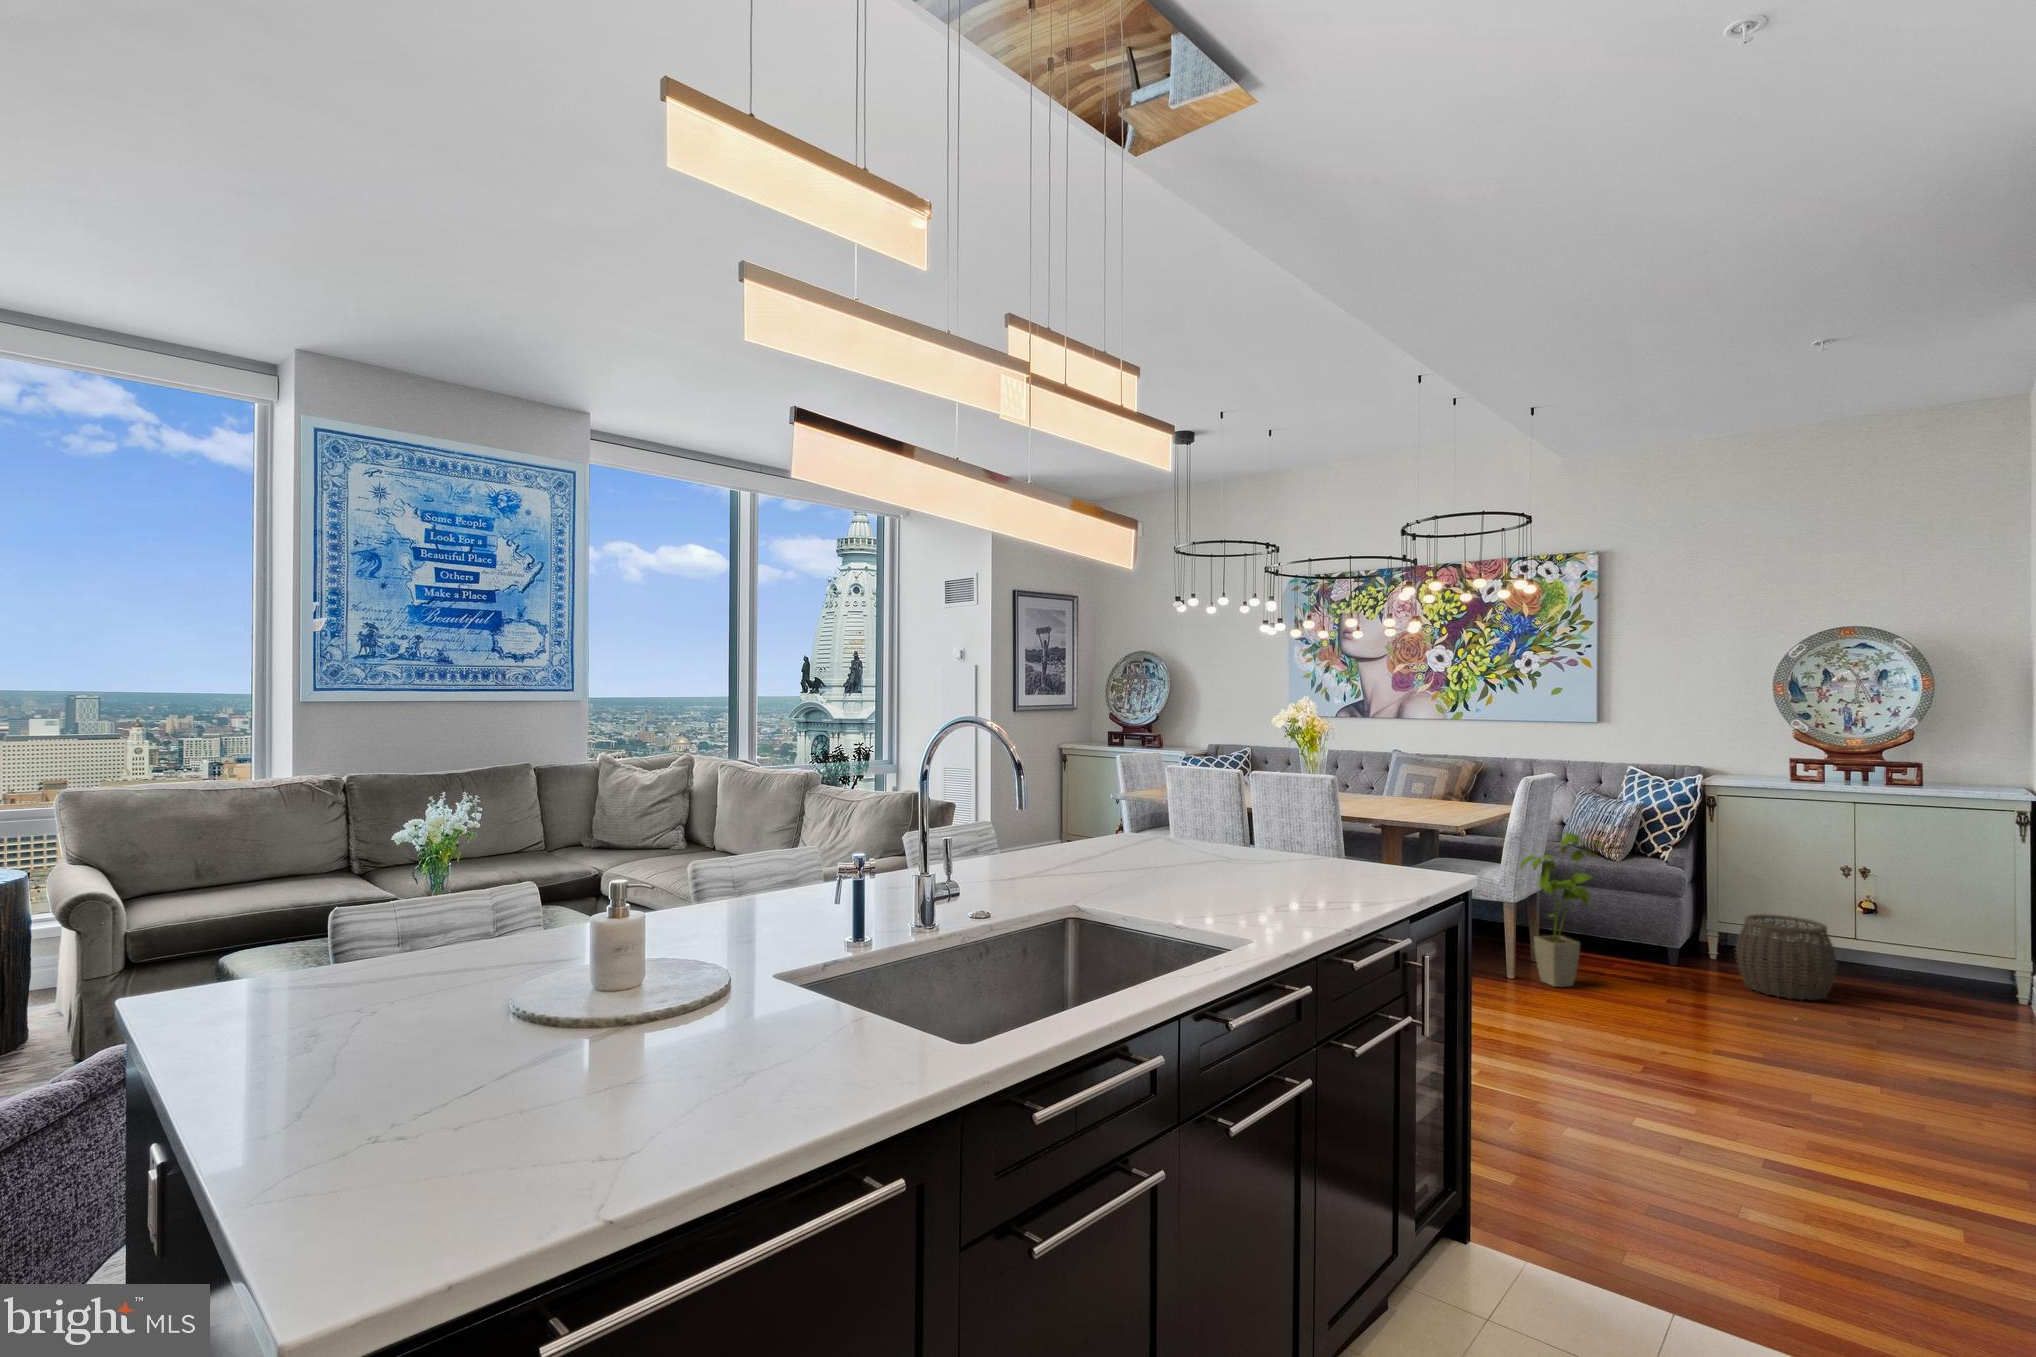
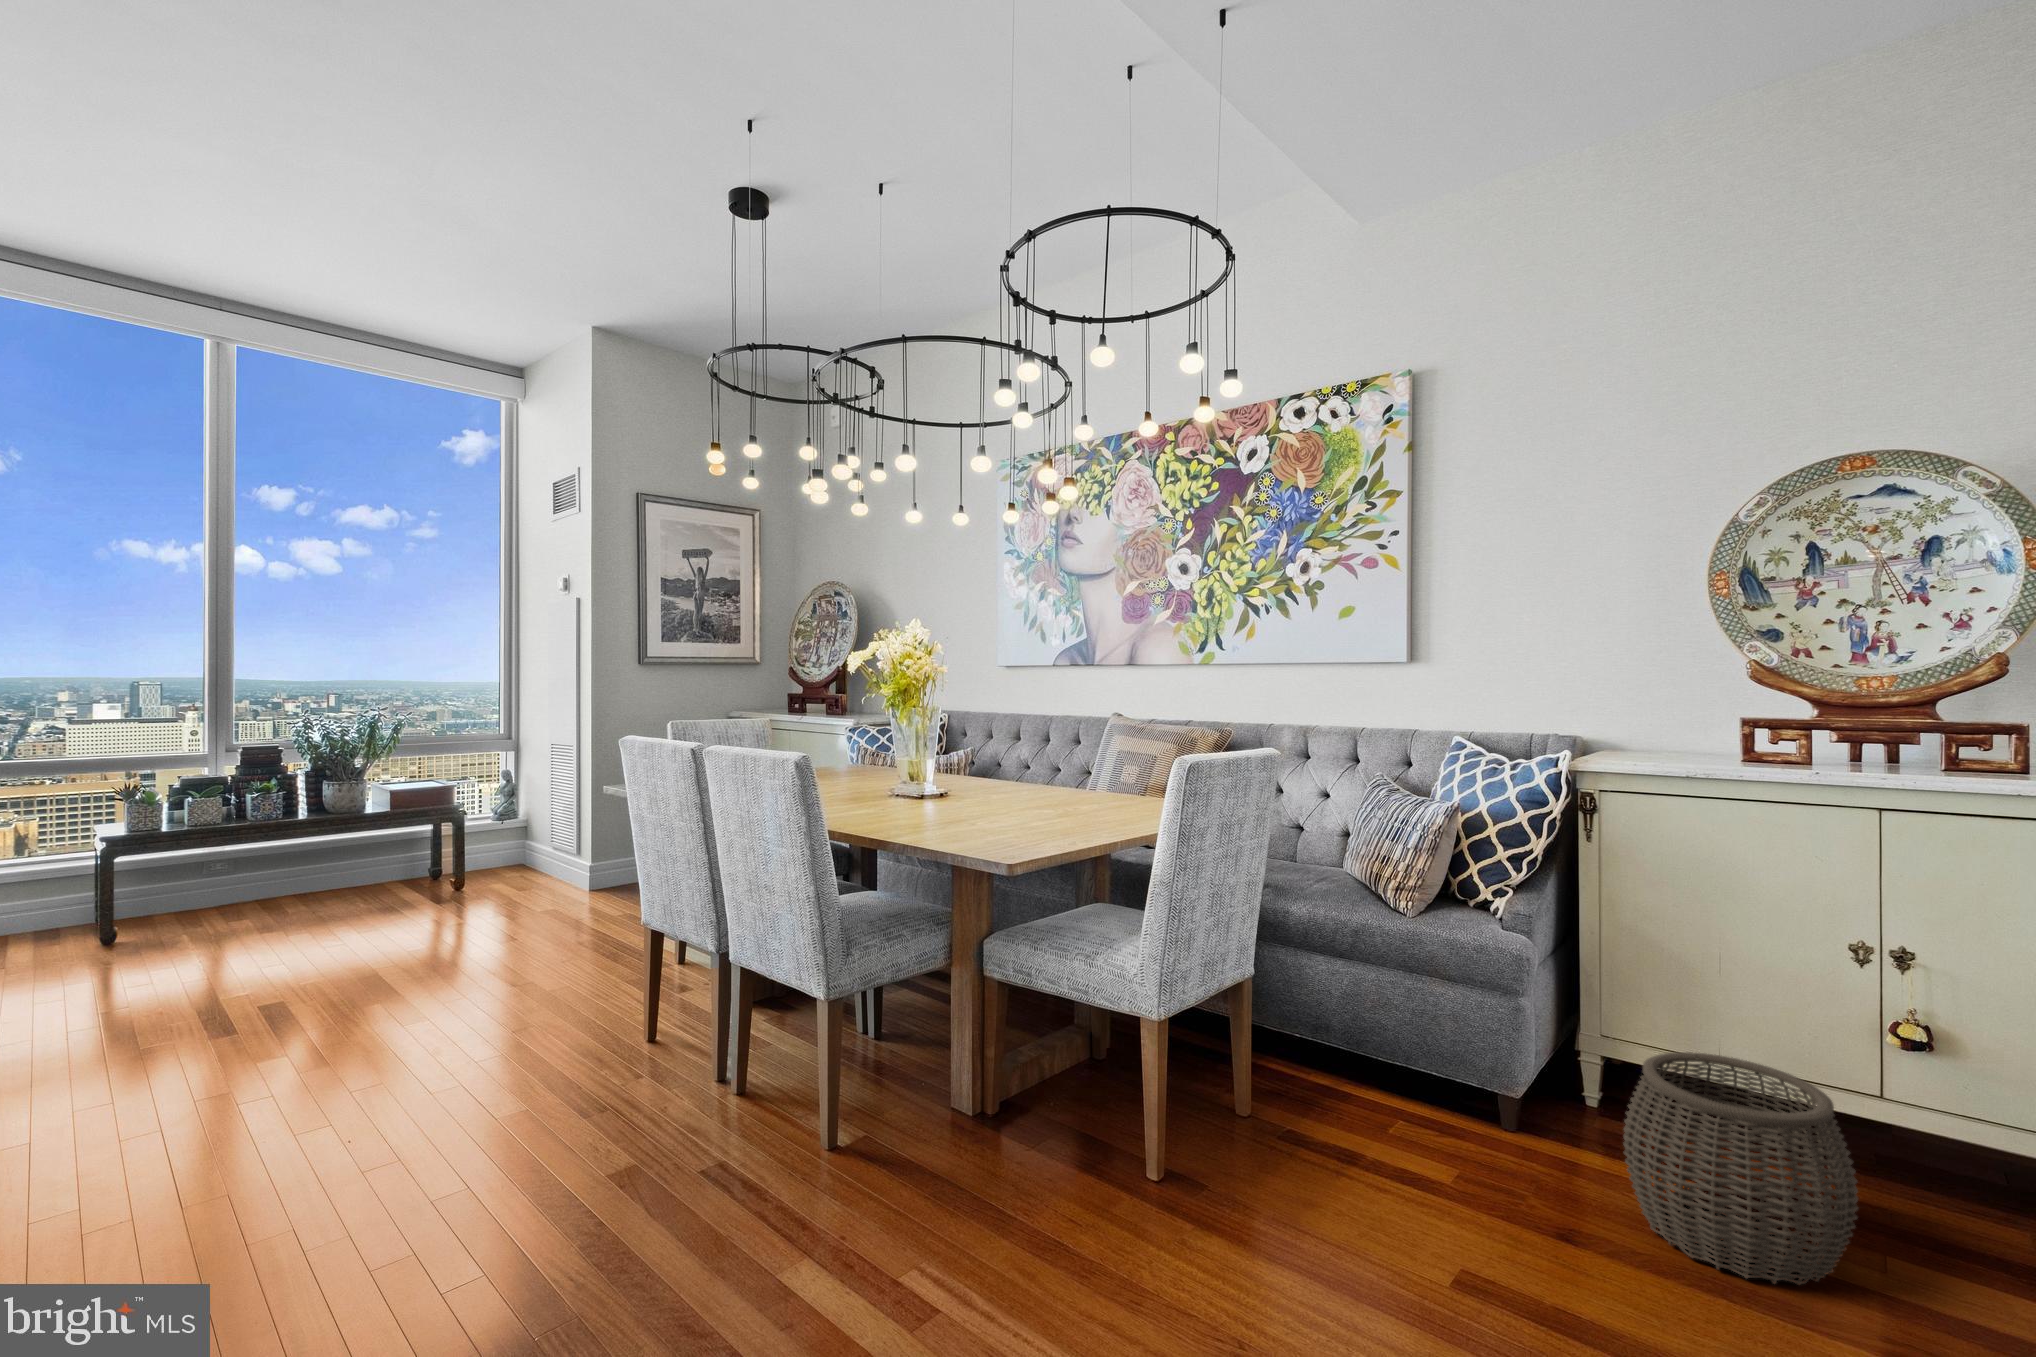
house plant: present [1520,832,1607,987] -> none [1157,878,1332,1224]

